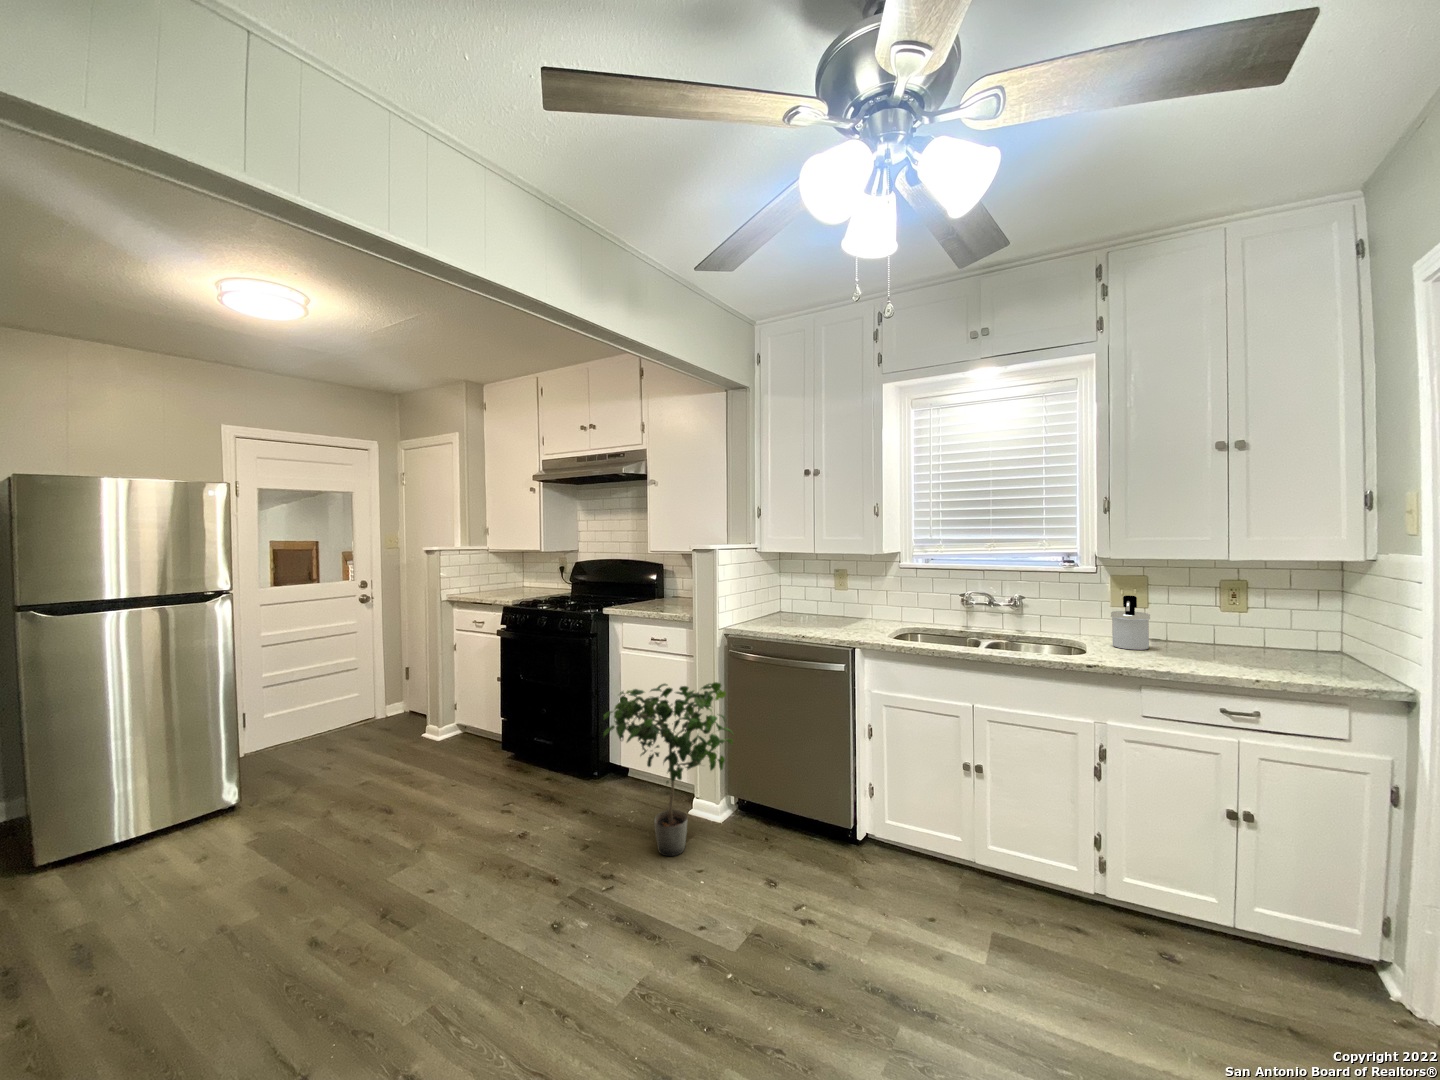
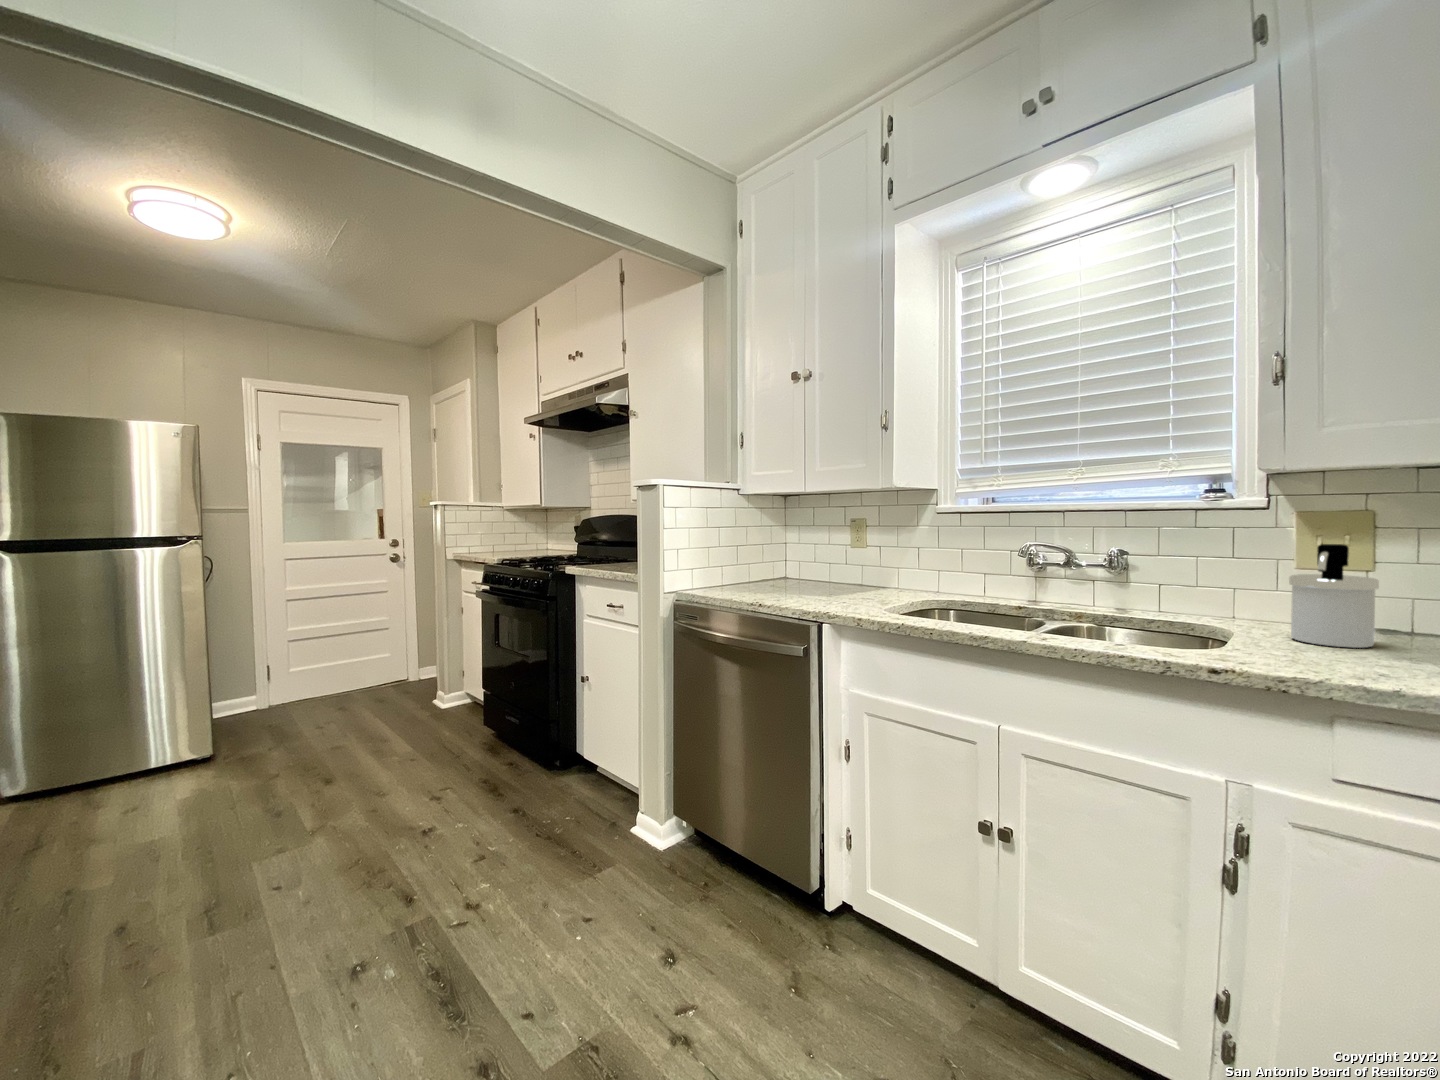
potted plant: present [604,682,733,856] -> none [489,659,675,884]

